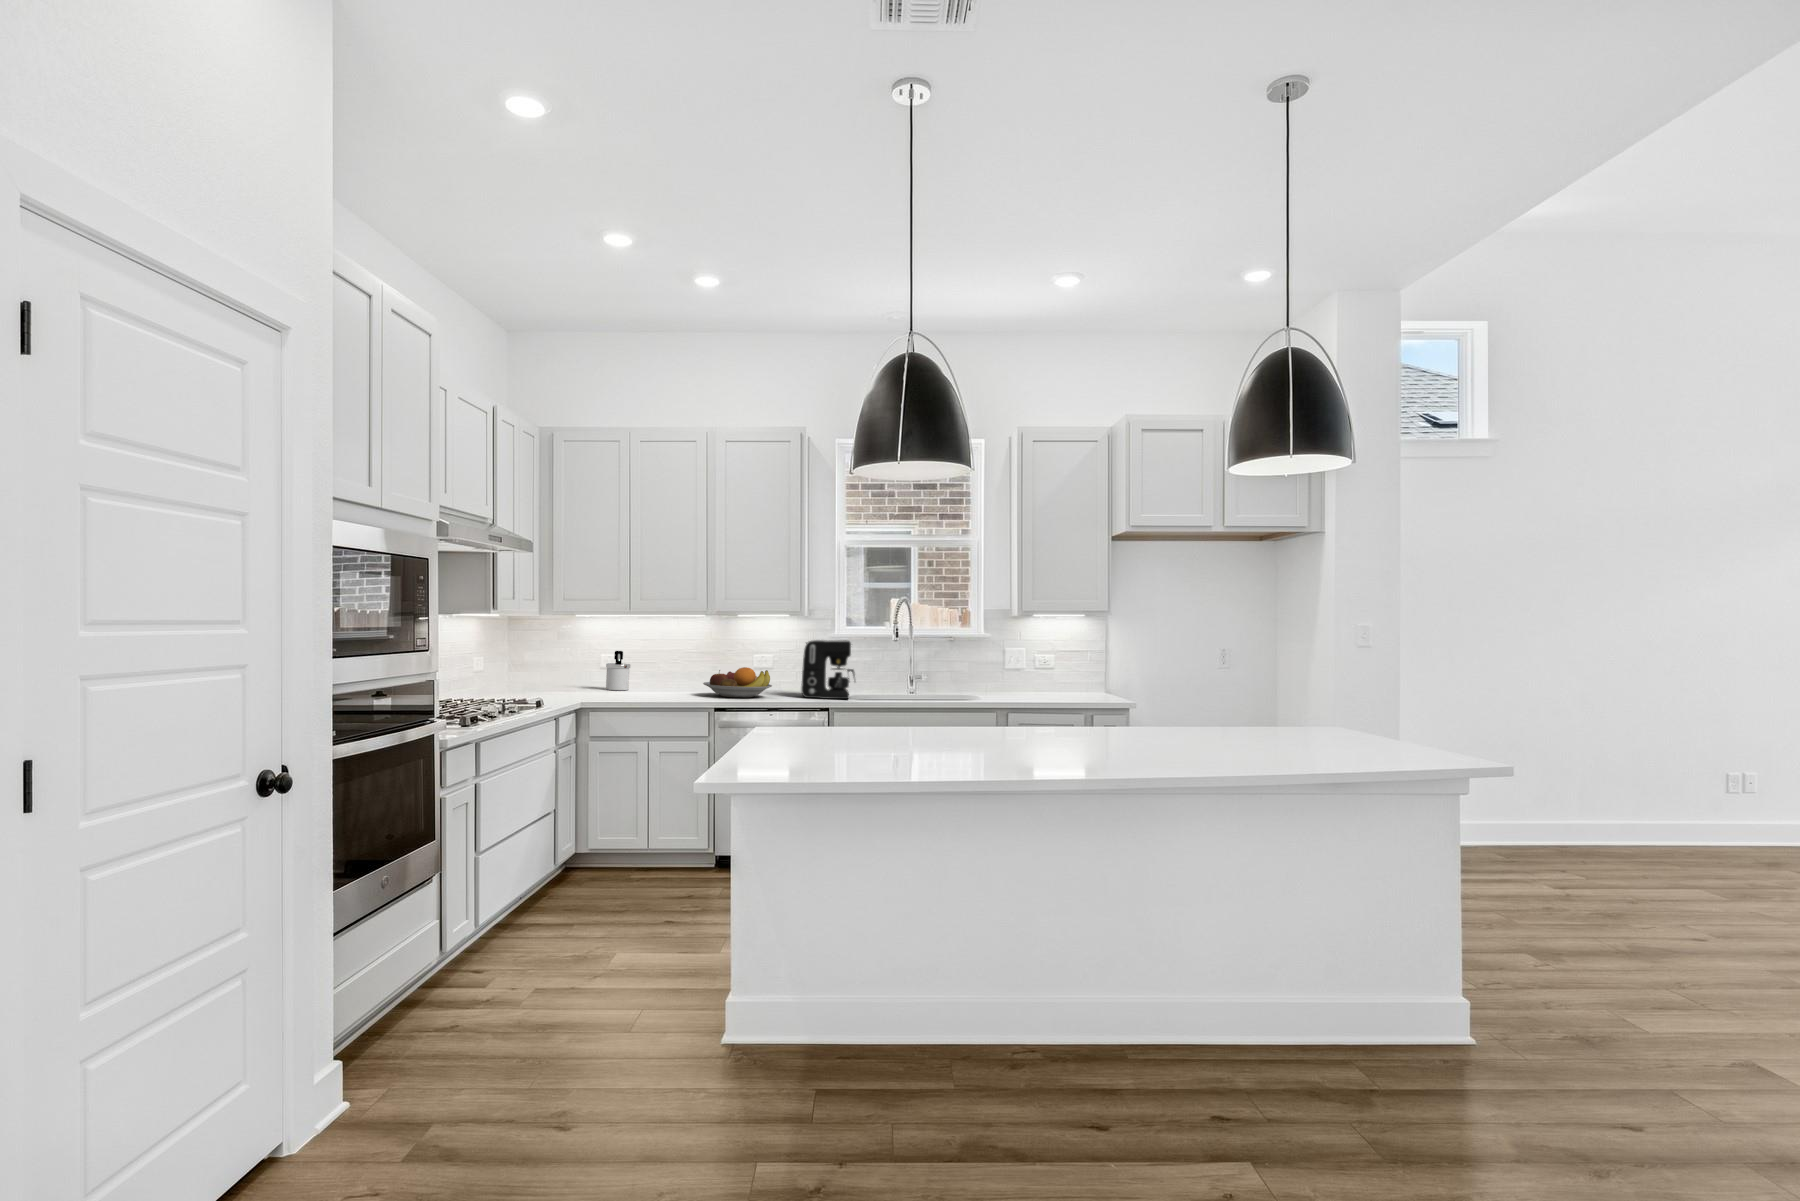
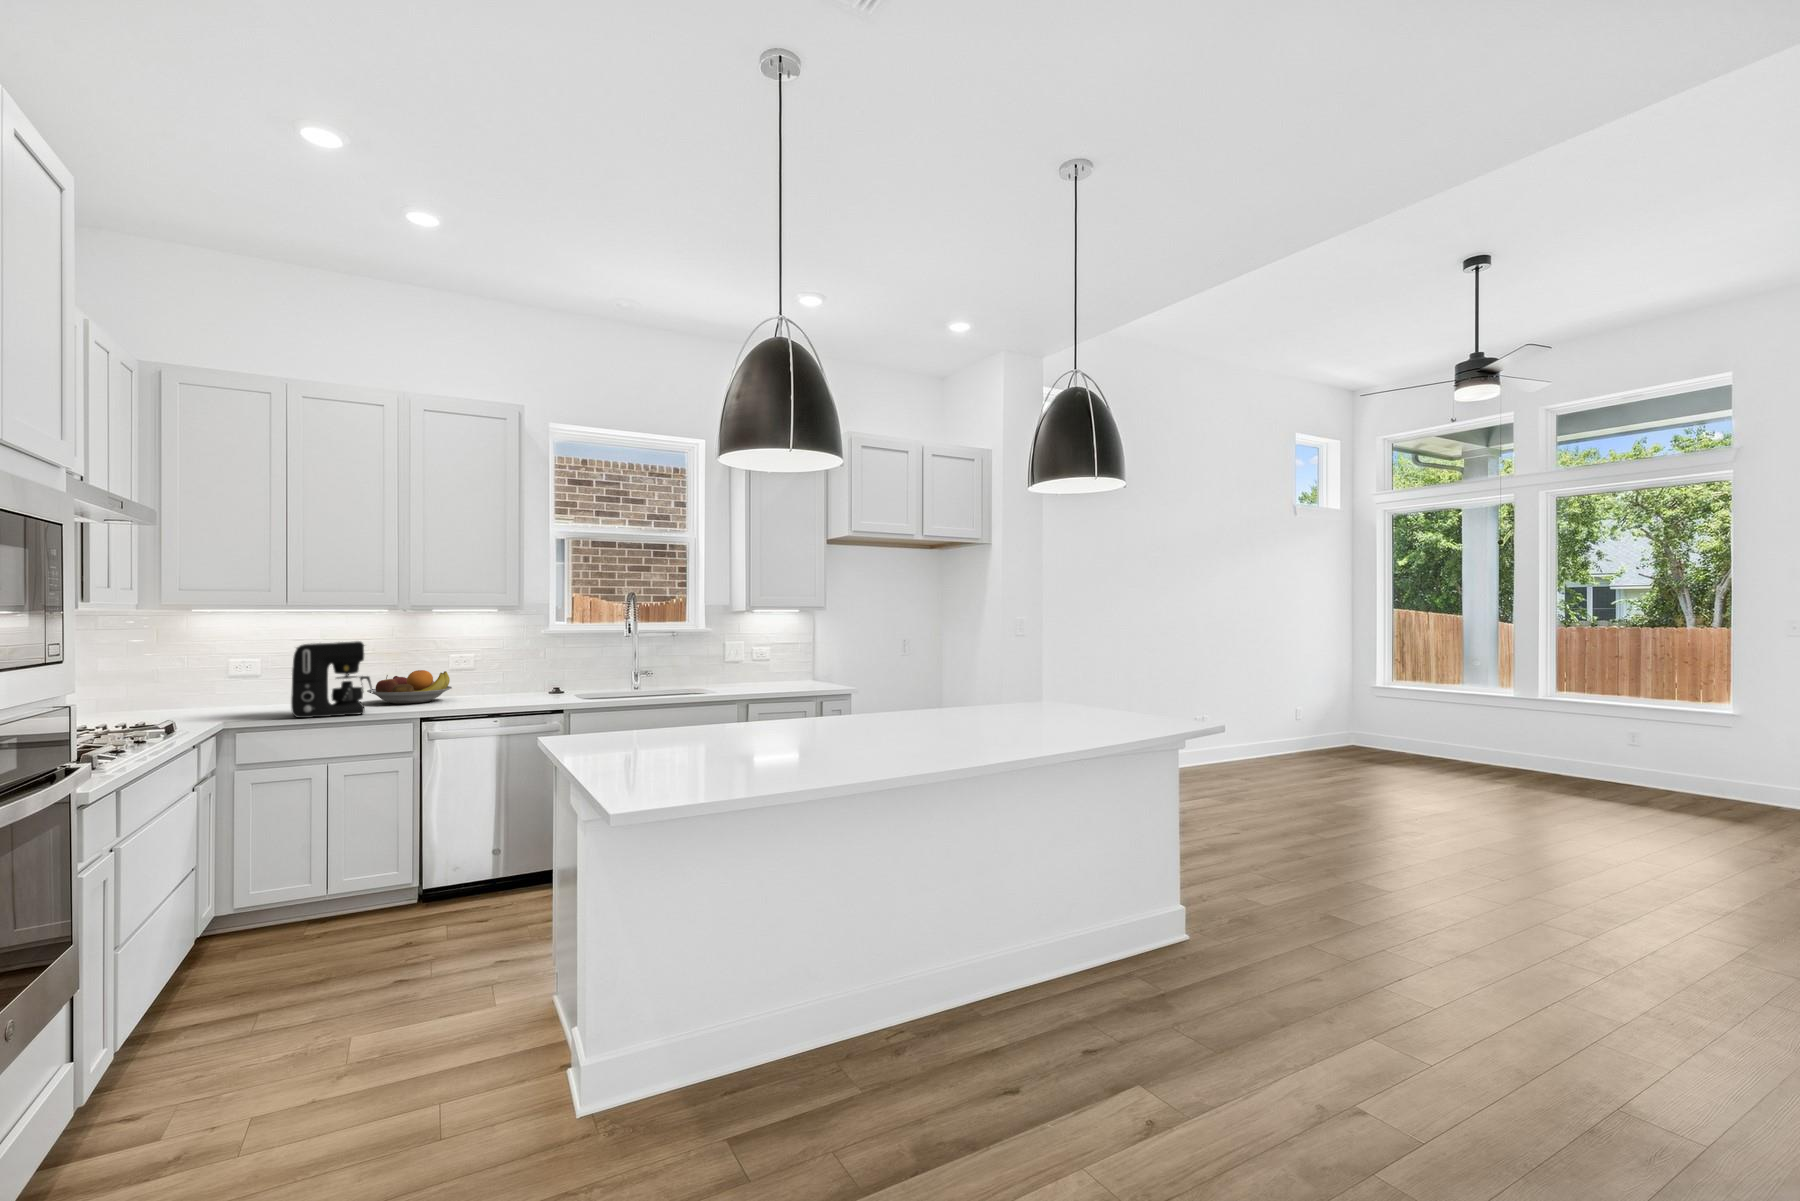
coffee maker: present [801,640,855,699] -> present [291,641,372,718]
soap dispenser: present [606,651,630,690] -> none [228,663,263,709]

